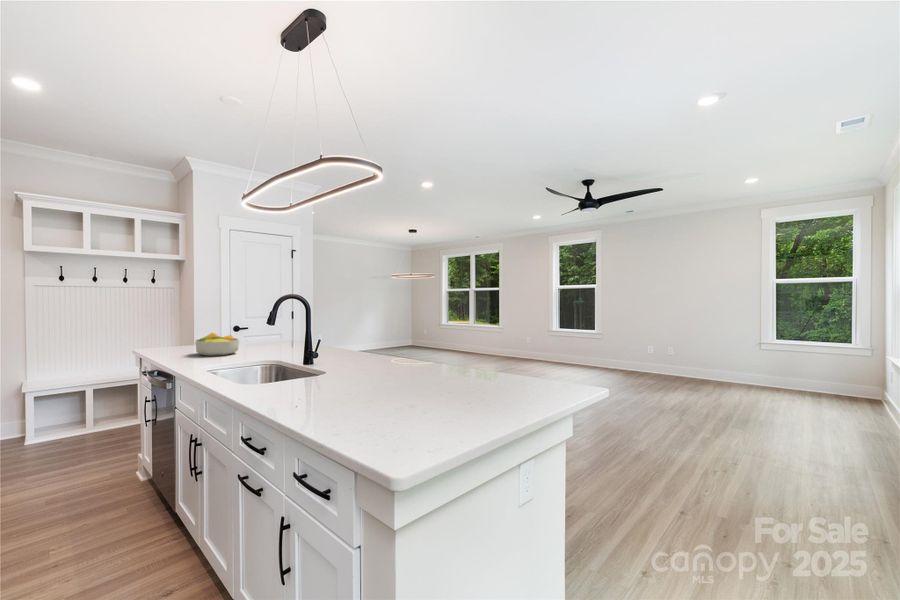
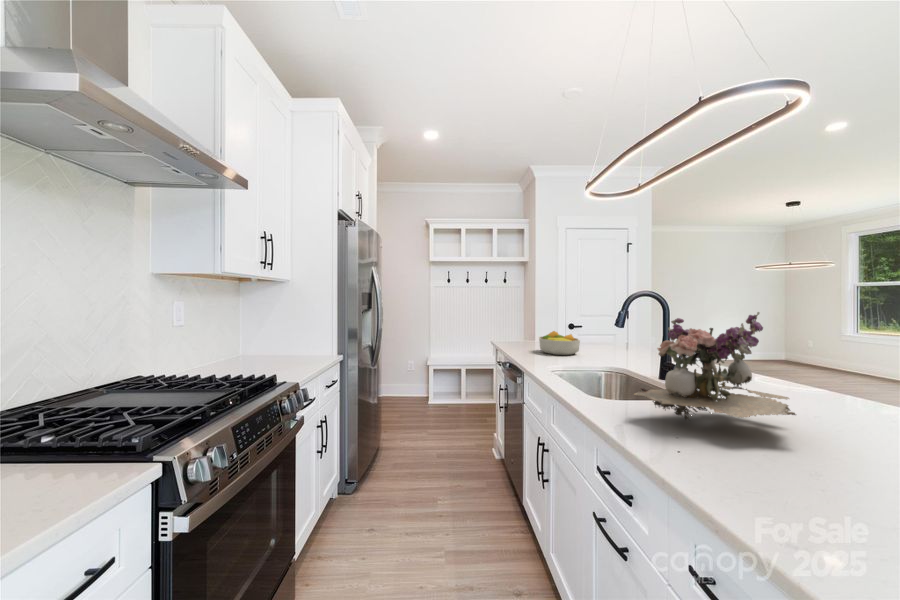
flower arrangement: none [270,309,369,387] -> present [634,312,796,419]

